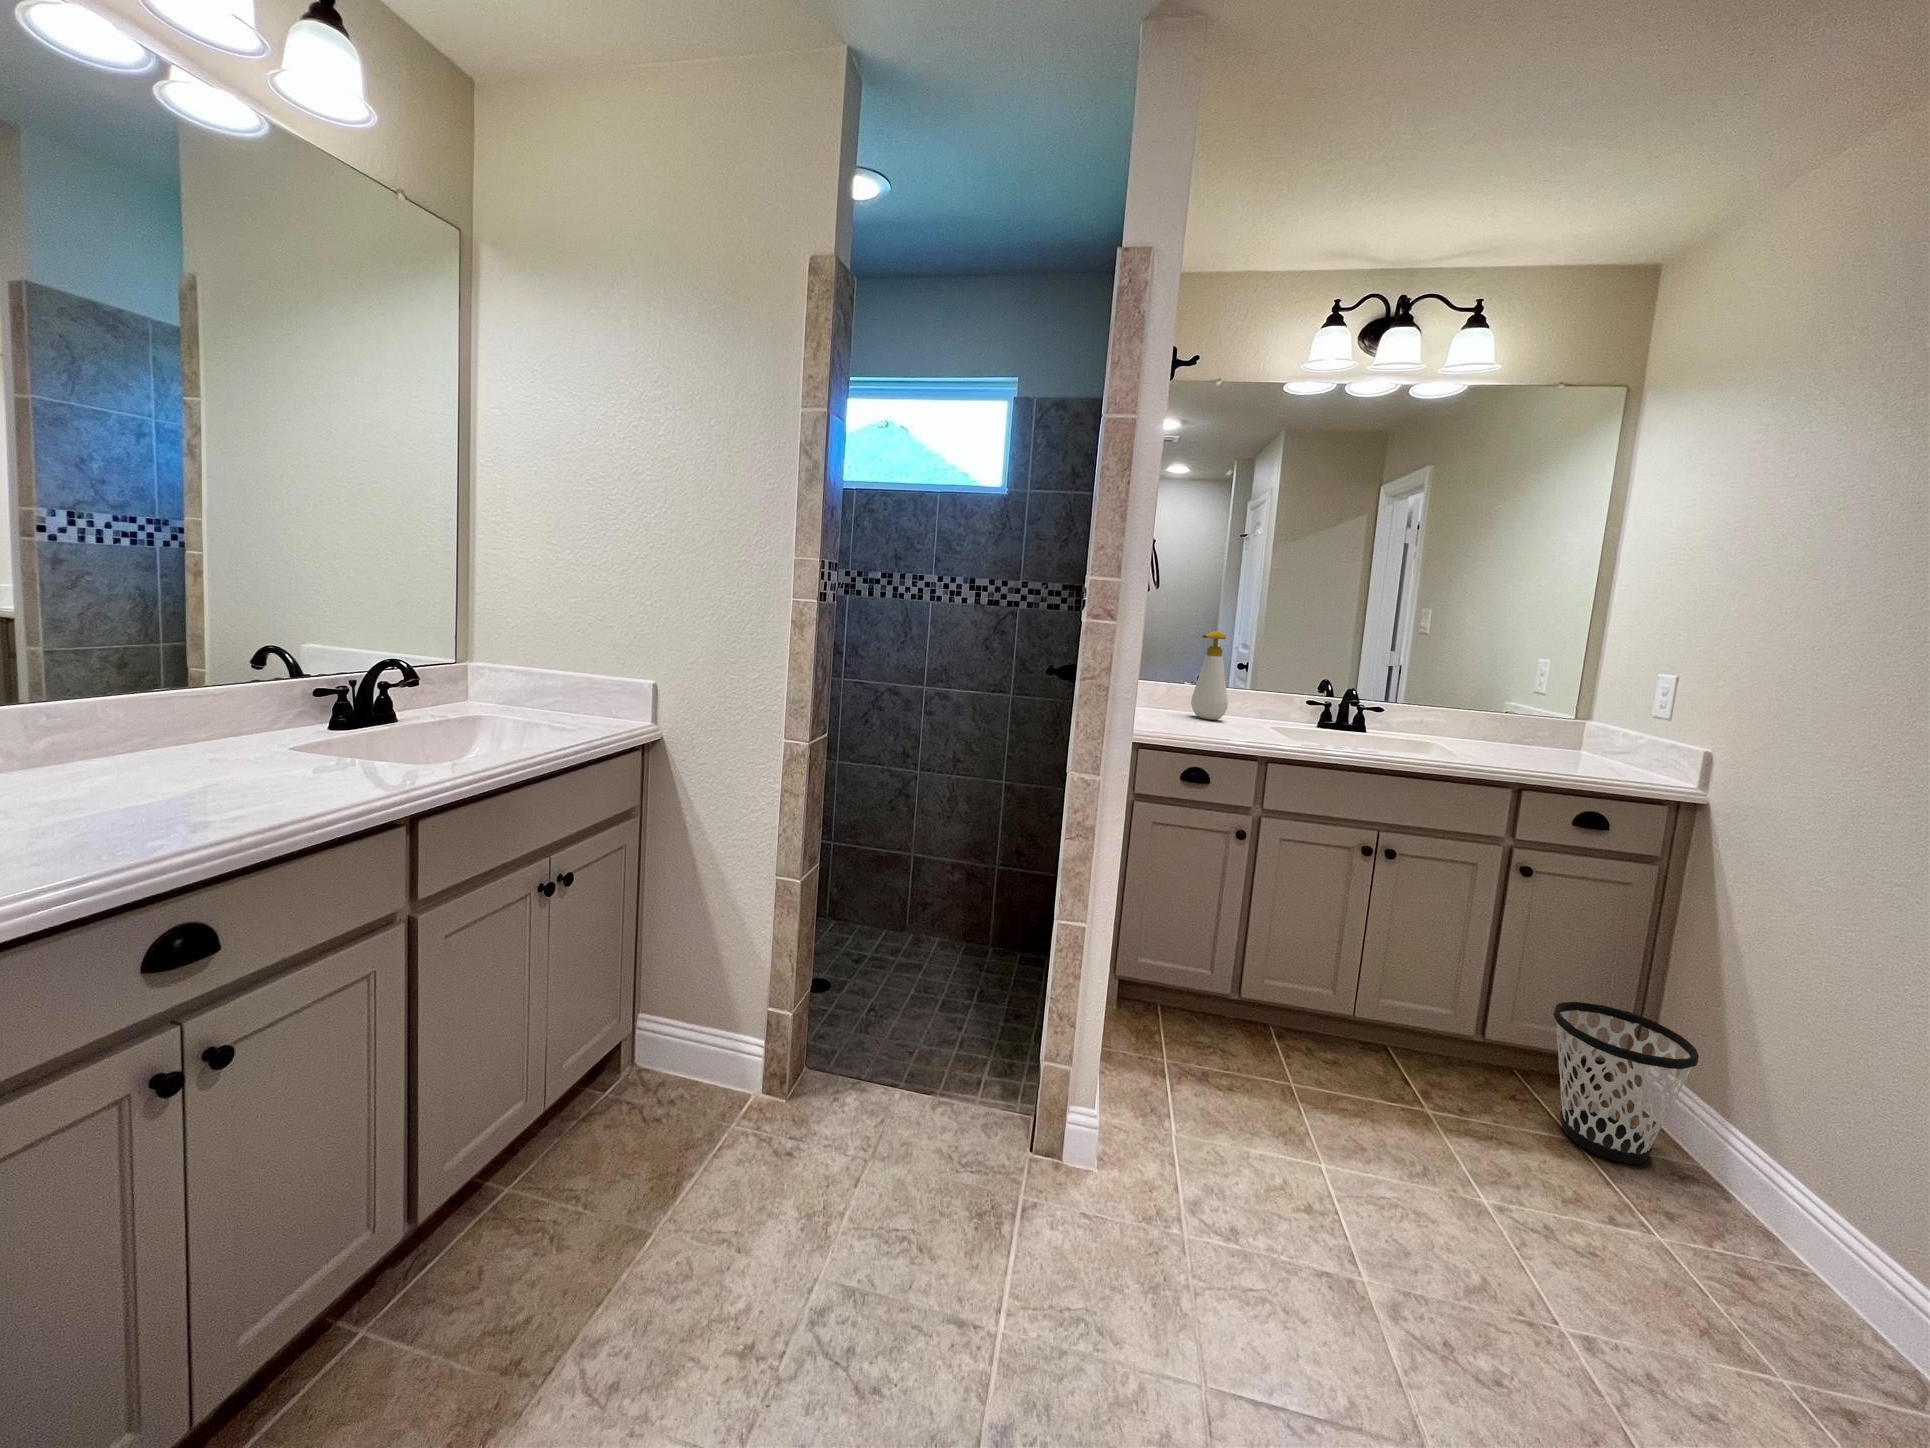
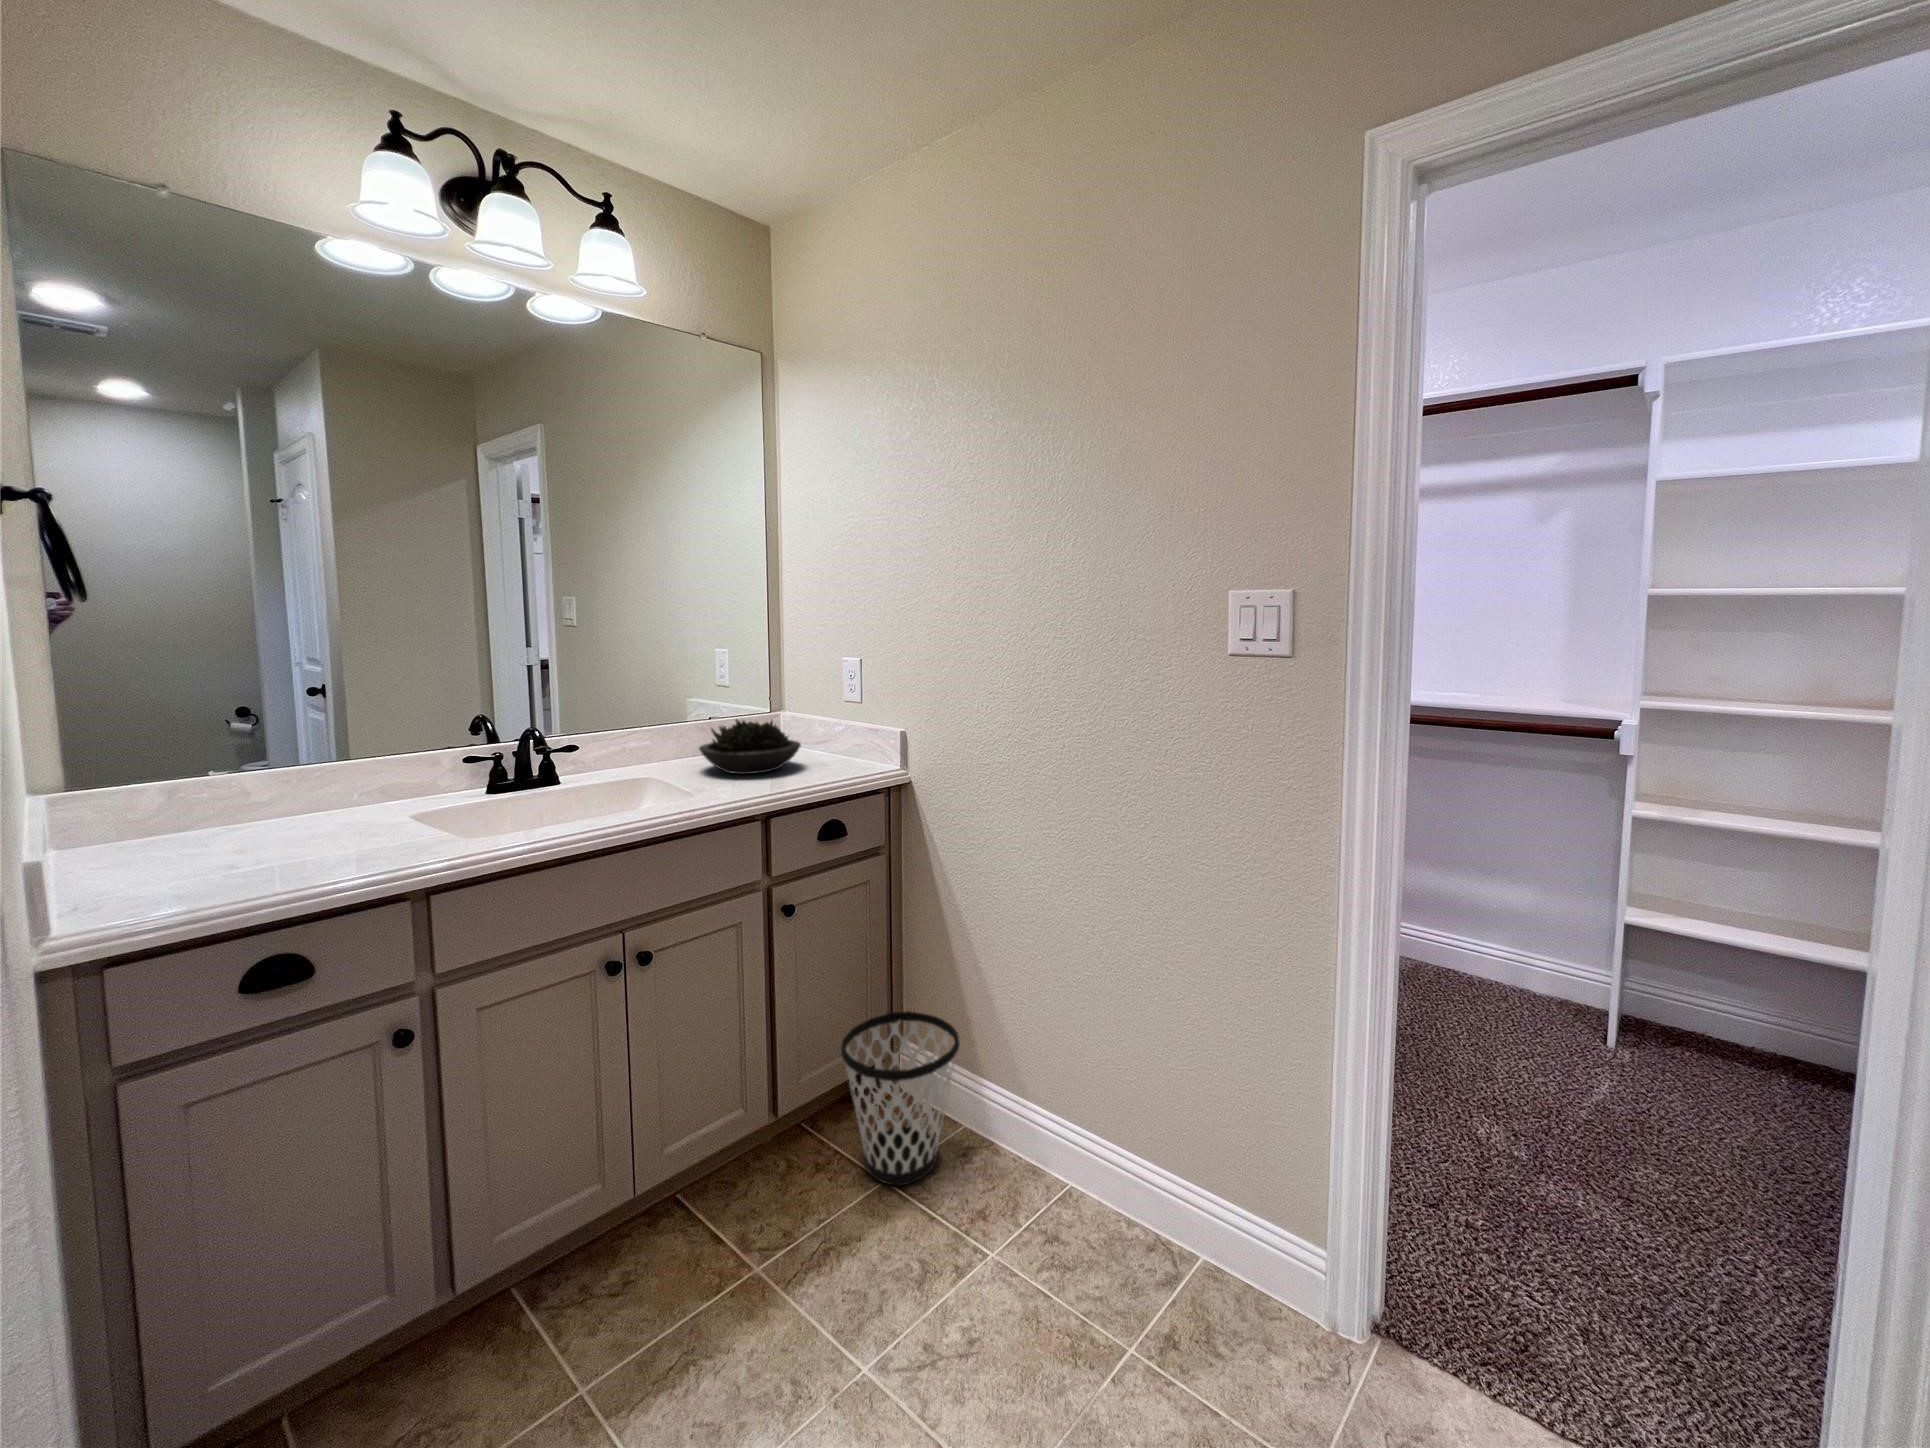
soap bottle: present [1191,631,1228,720] -> none [228,670,315,834]
succulent plant: none [1483,712,1589,762] -> present [699,719,801,774]

